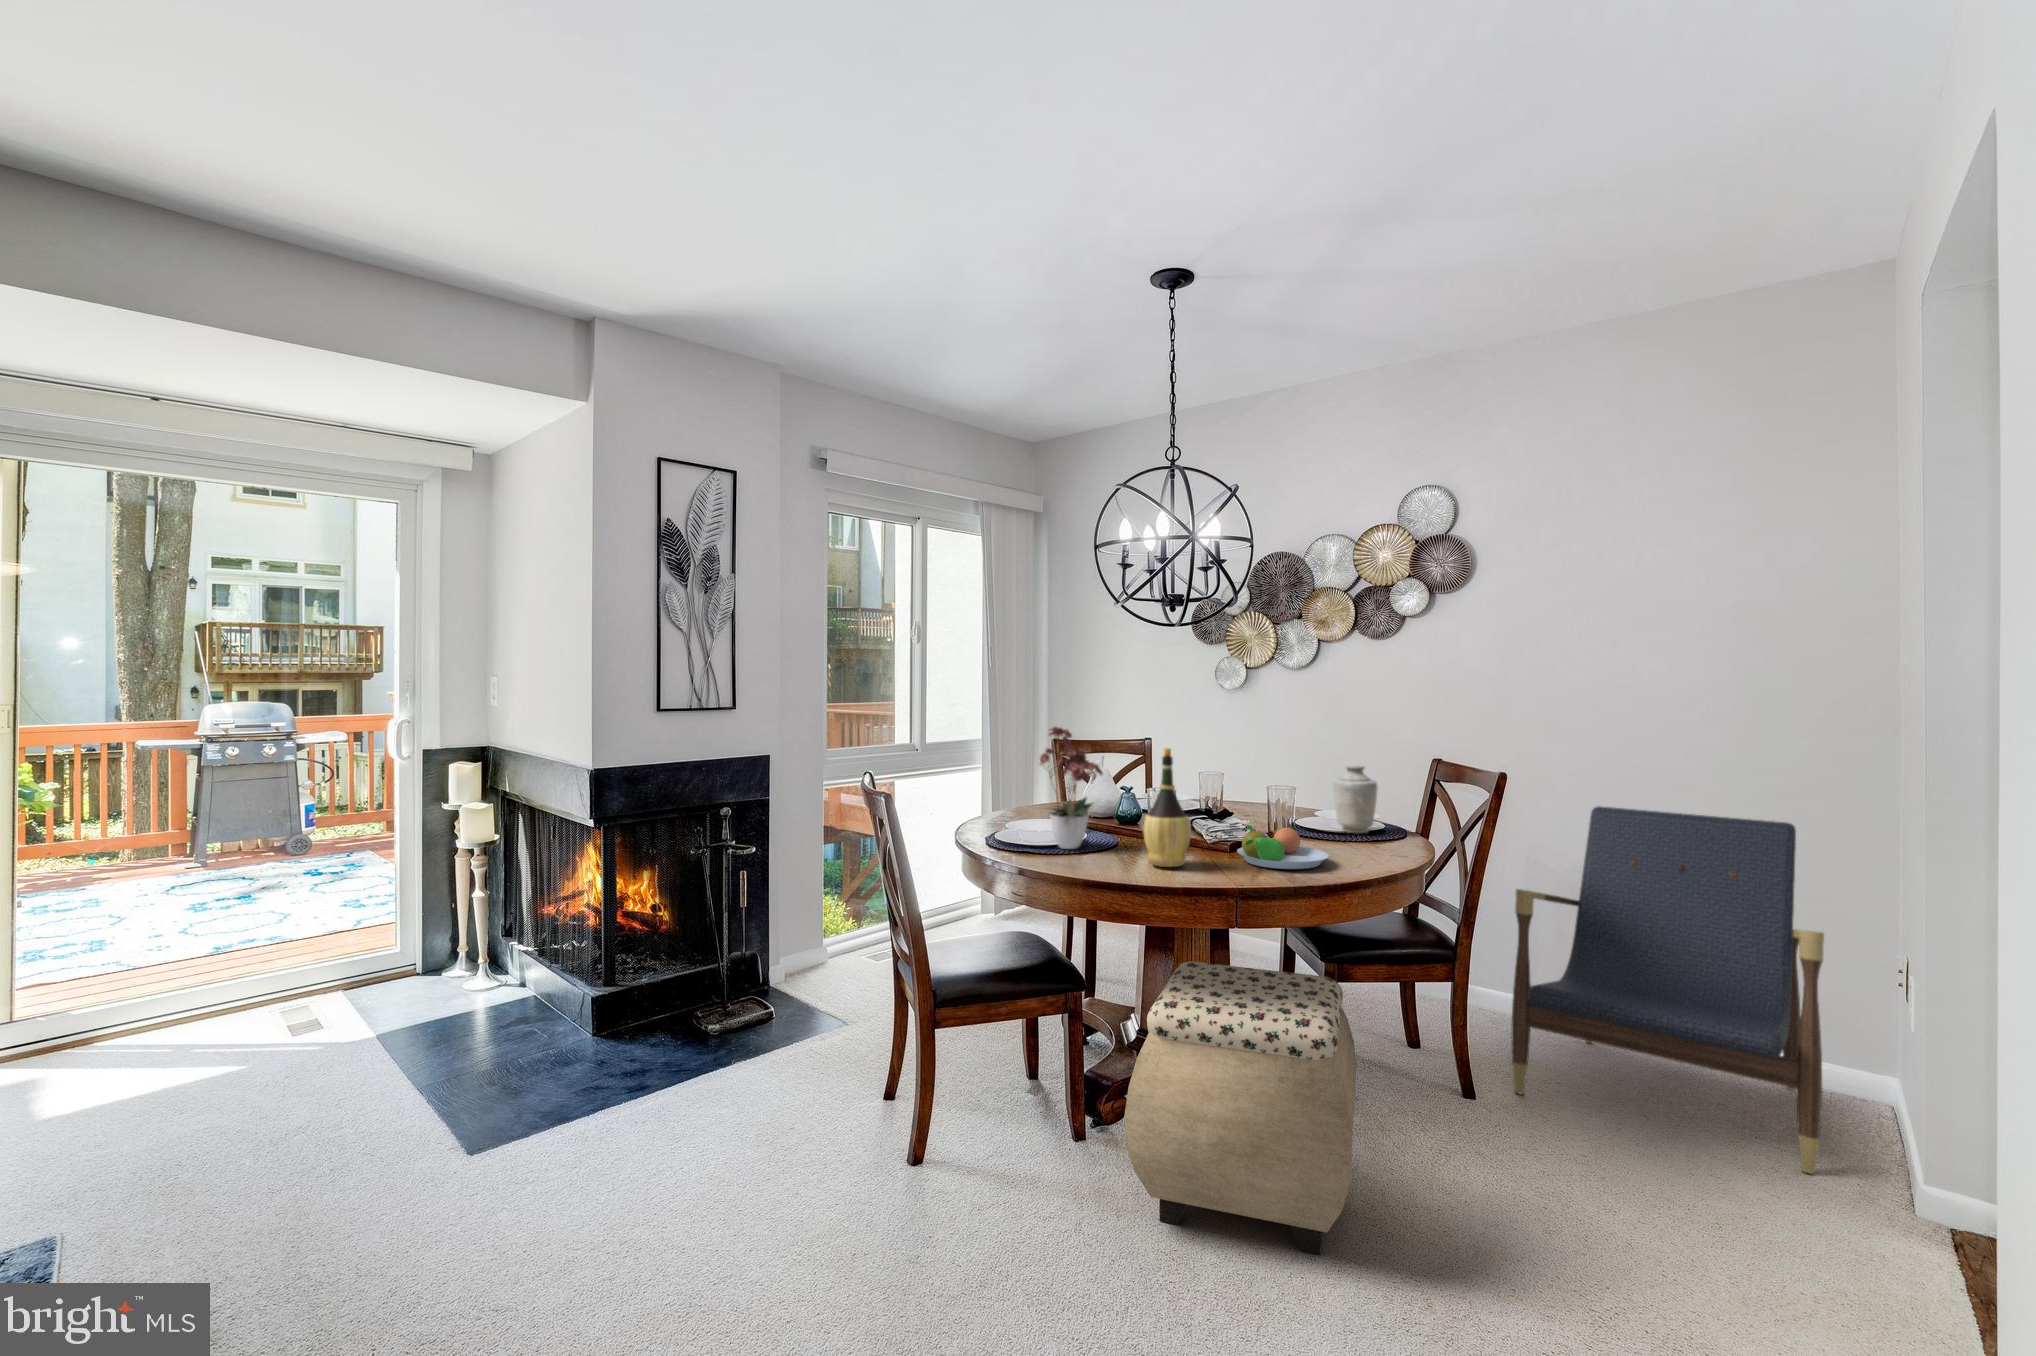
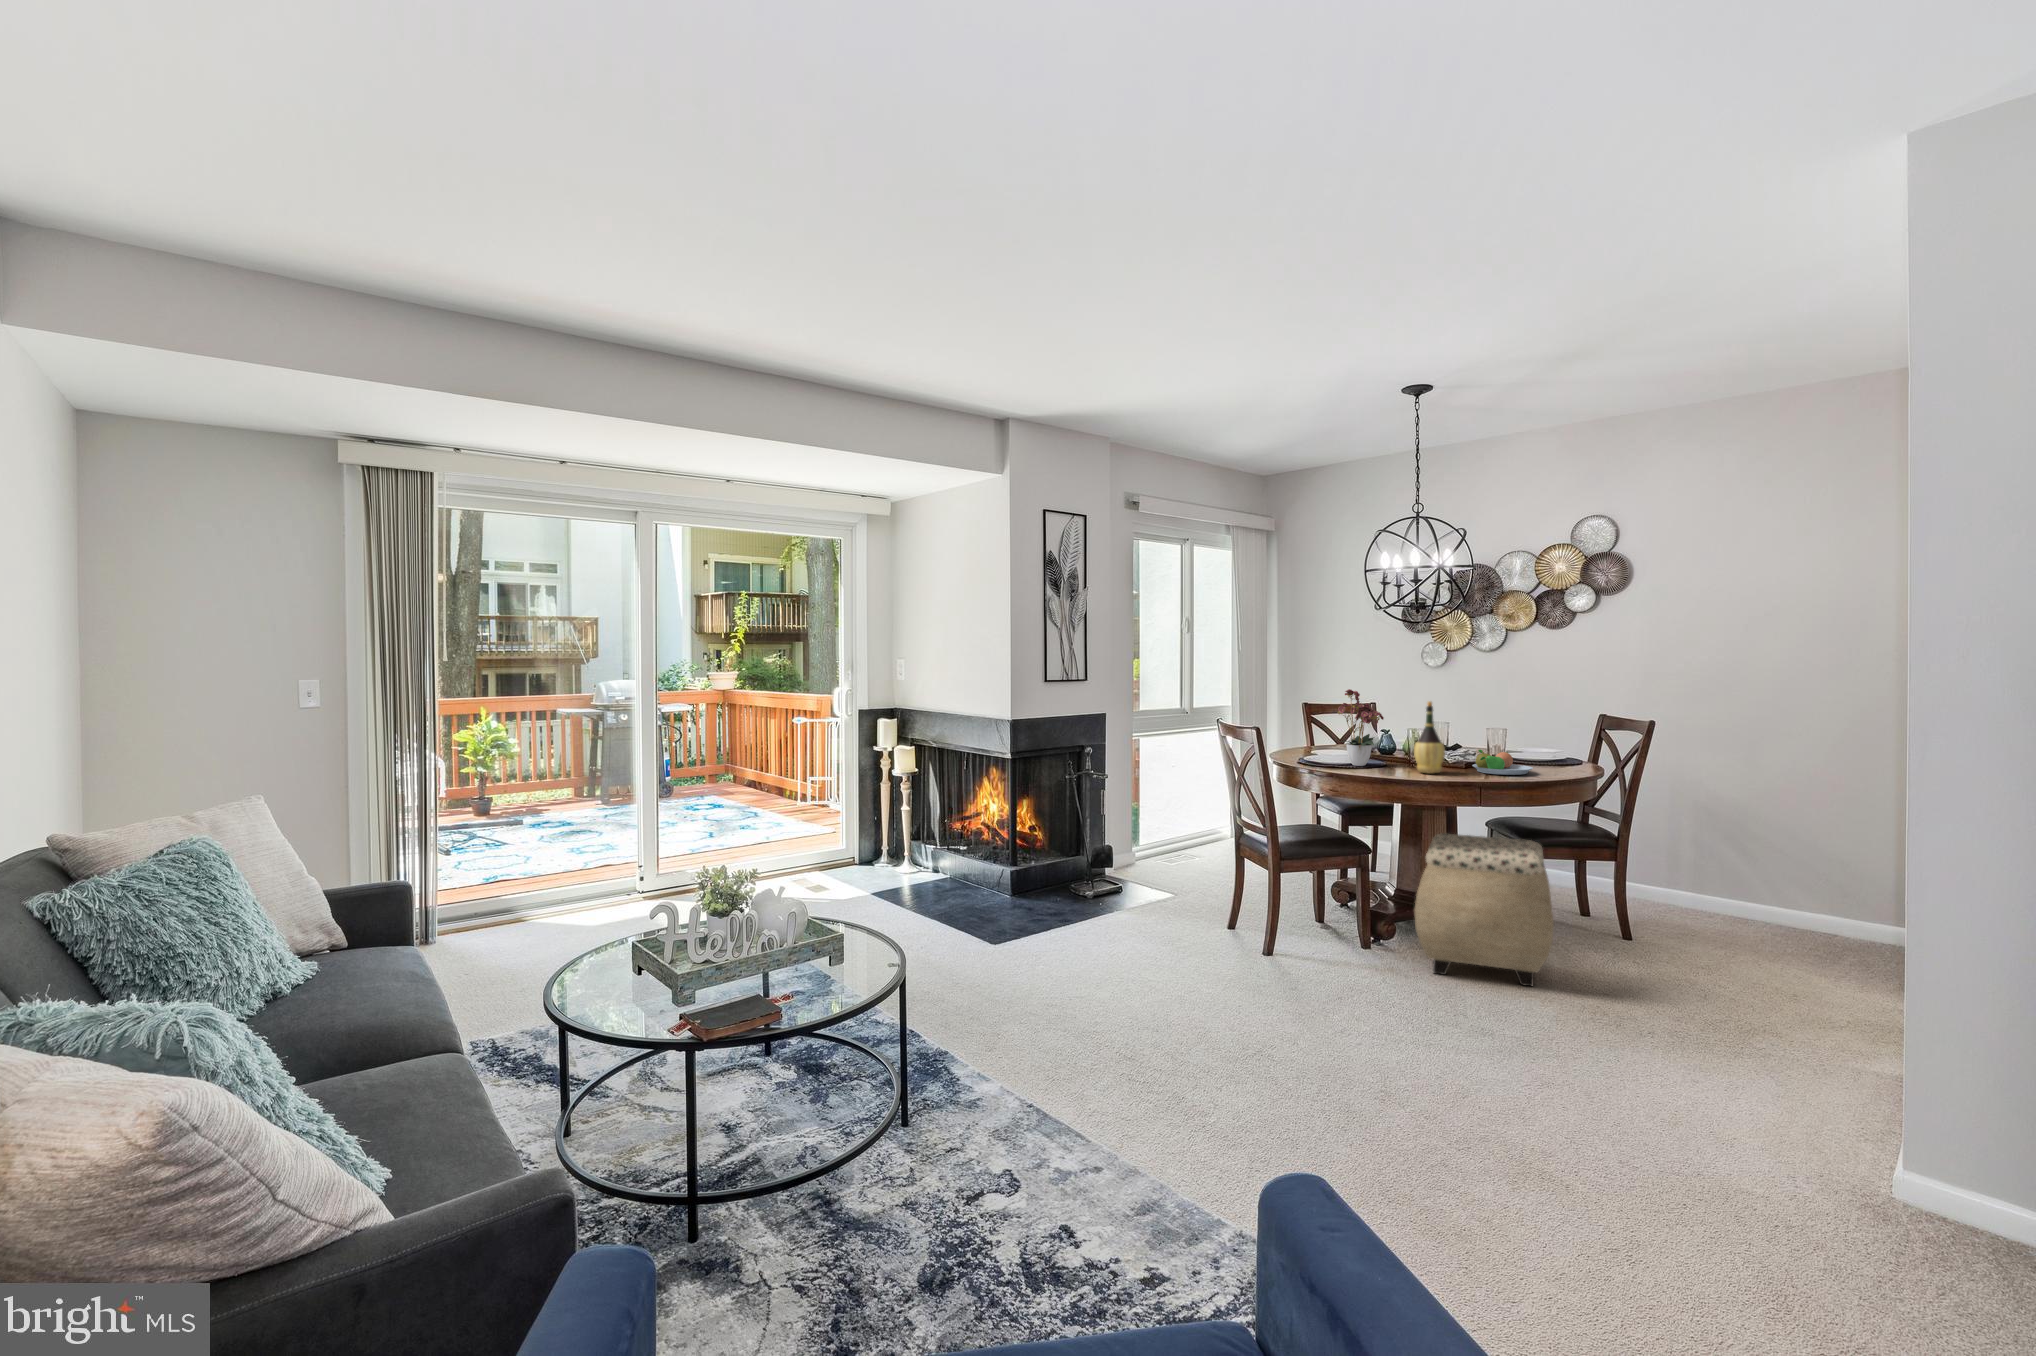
vase: present [1333,765,1377,833] -> none [1530,715,1561,760]
lounge chair: present [1511,806,1824,1174] -> none [1654,748,1872,969]

